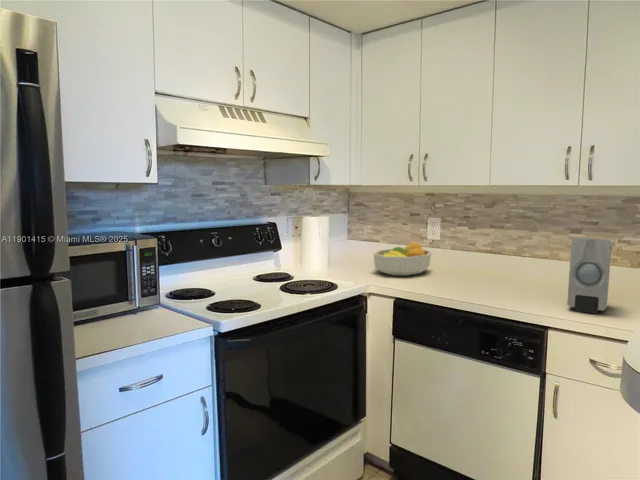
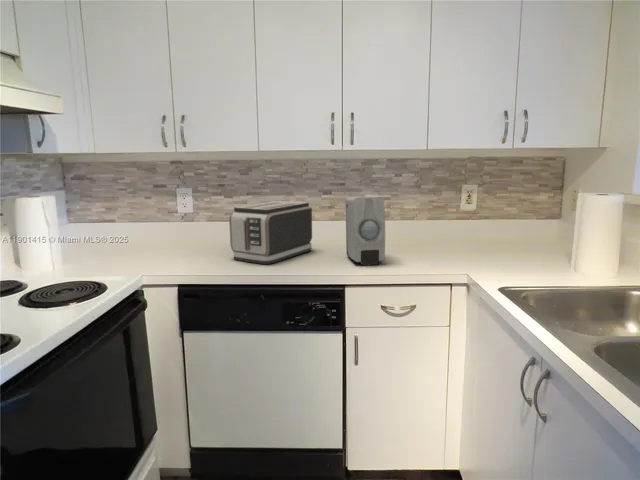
toaster: none [453,236,545,294] -> present [229,201,312,264]
fruit bowl: present [374,242,431,276] -> none [128,217,193,259]

